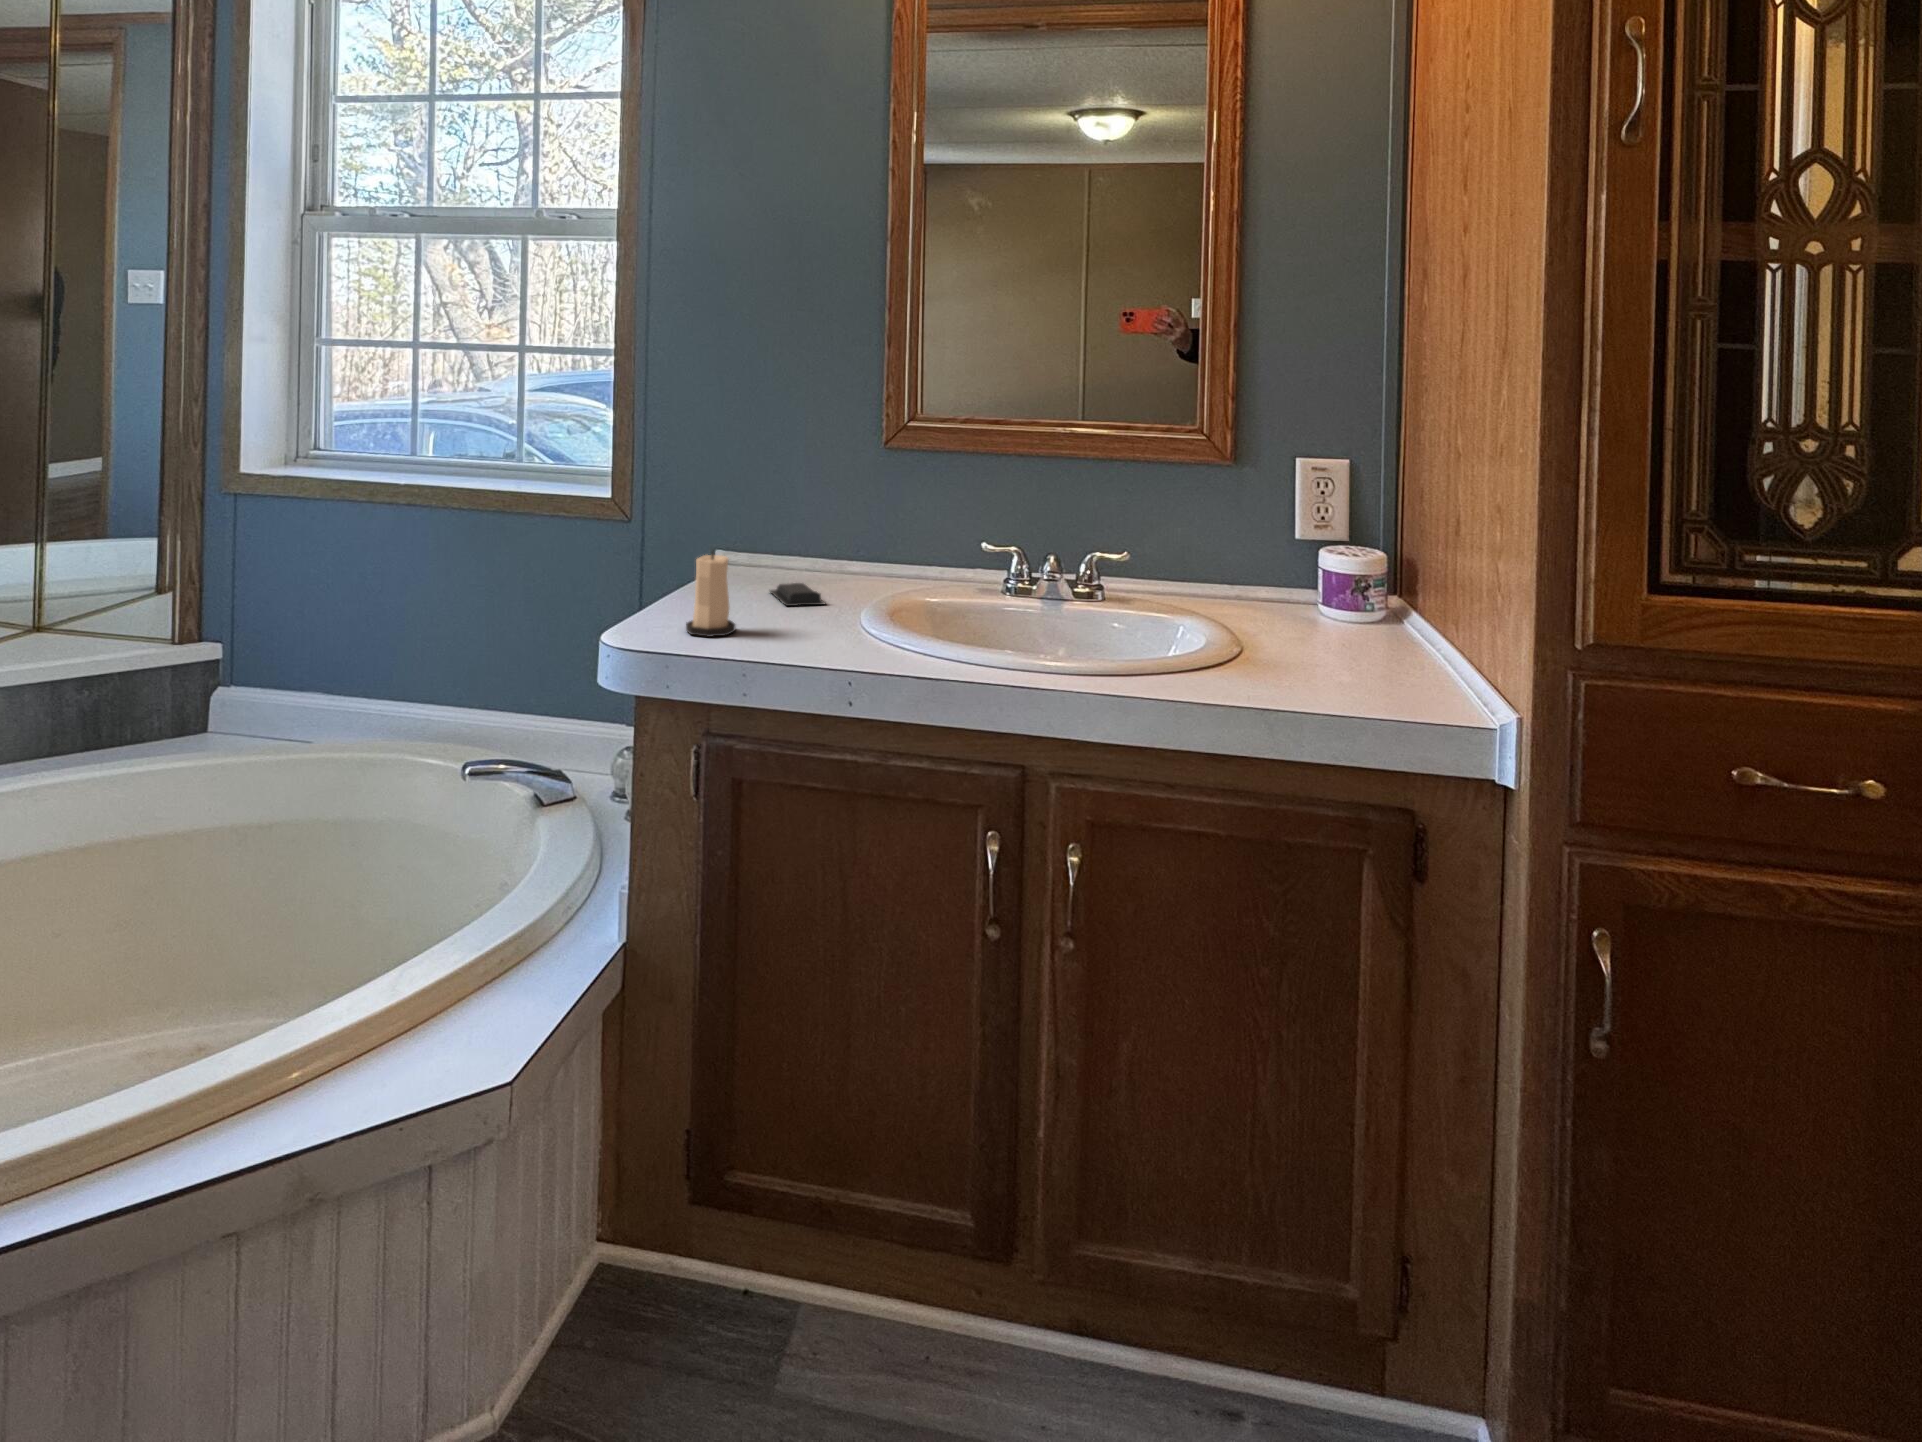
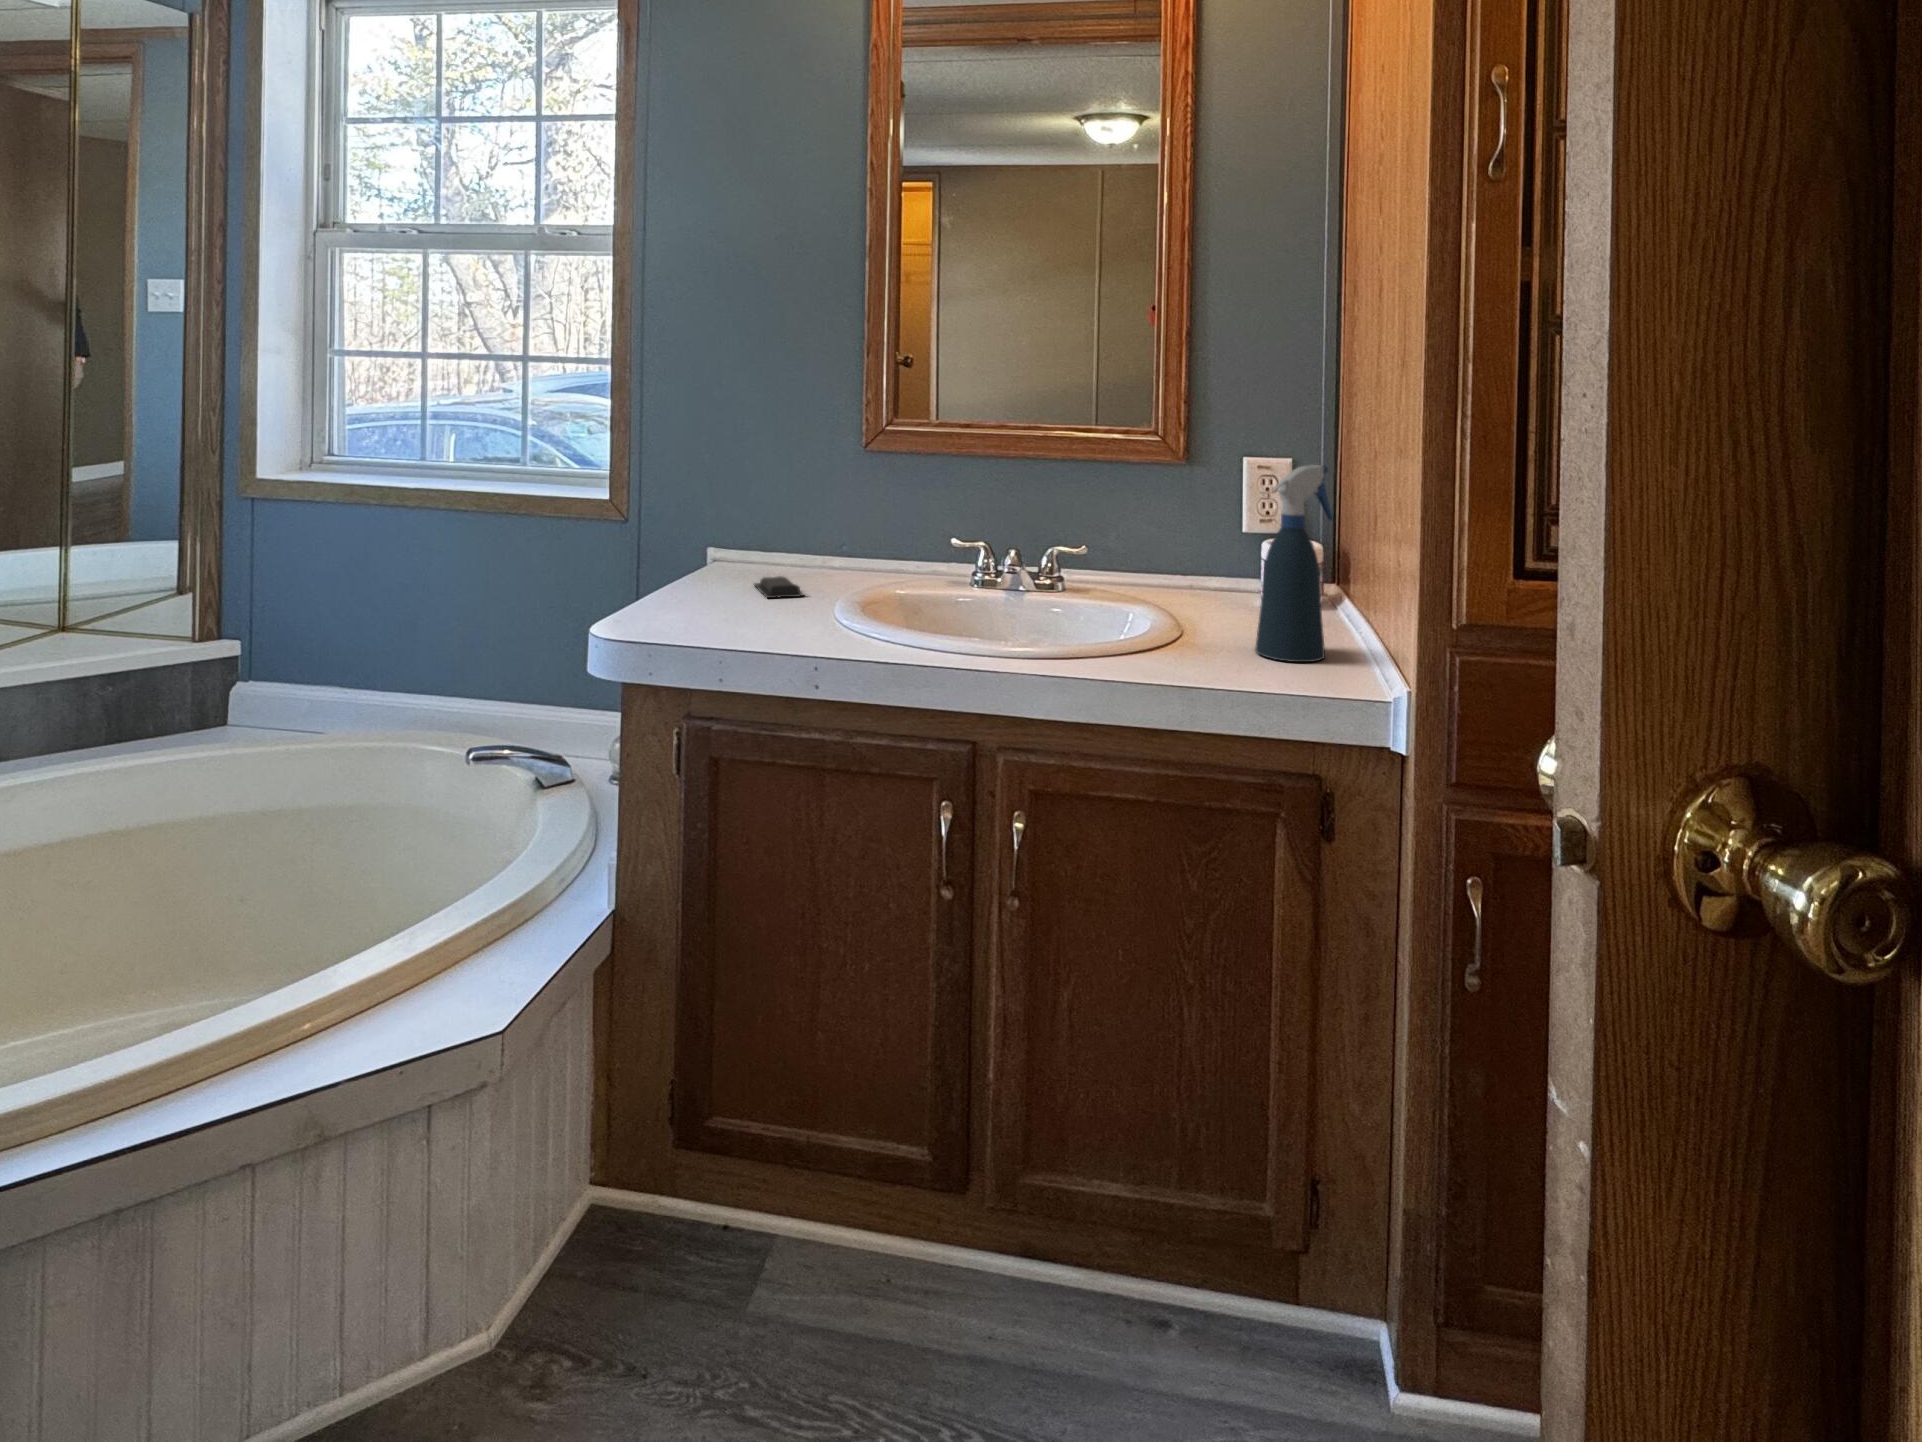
spray bottle: none [1330,465,1415,682] -> present [1255,465,1333,662]
candle: present [686,551,736,637] -> none [670,547,716,627]

